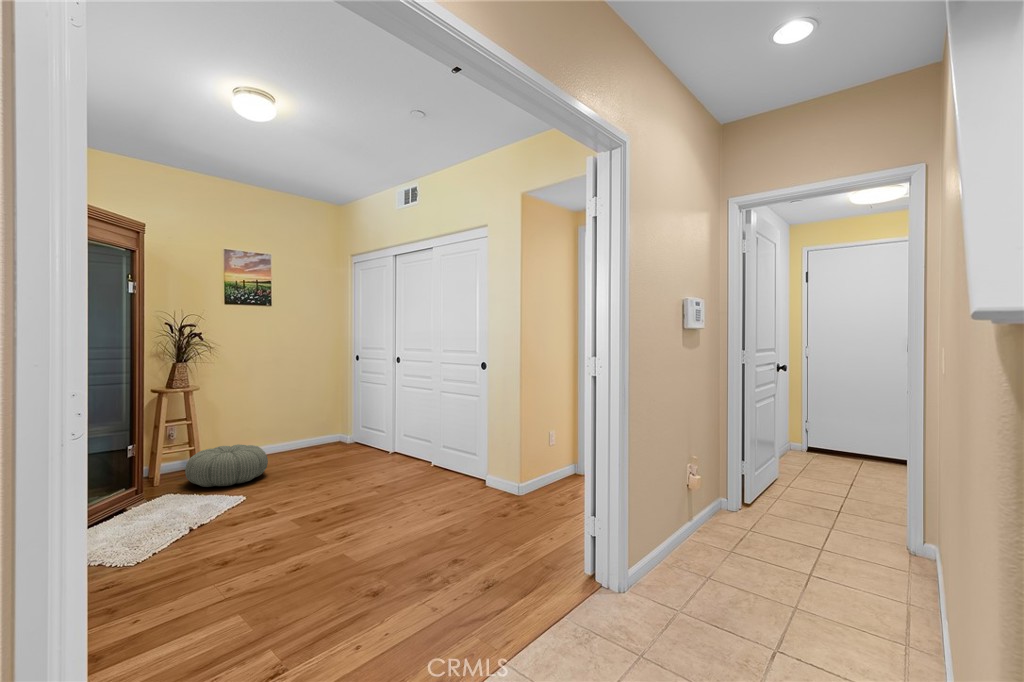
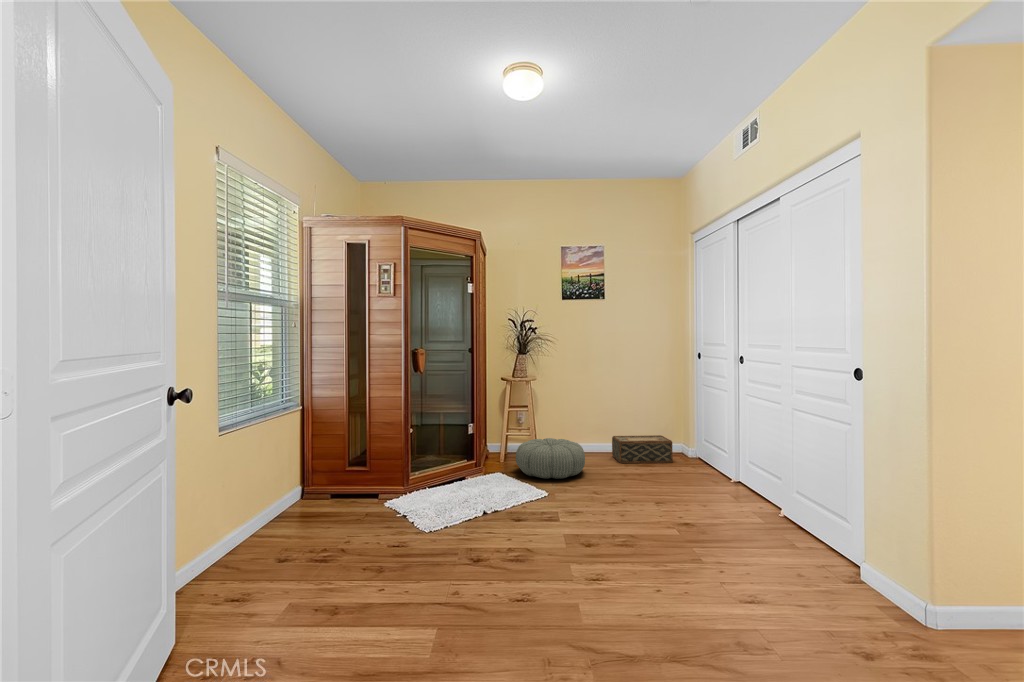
woven basket: none [280,428,337,458] -> present [612,435,673,463]

